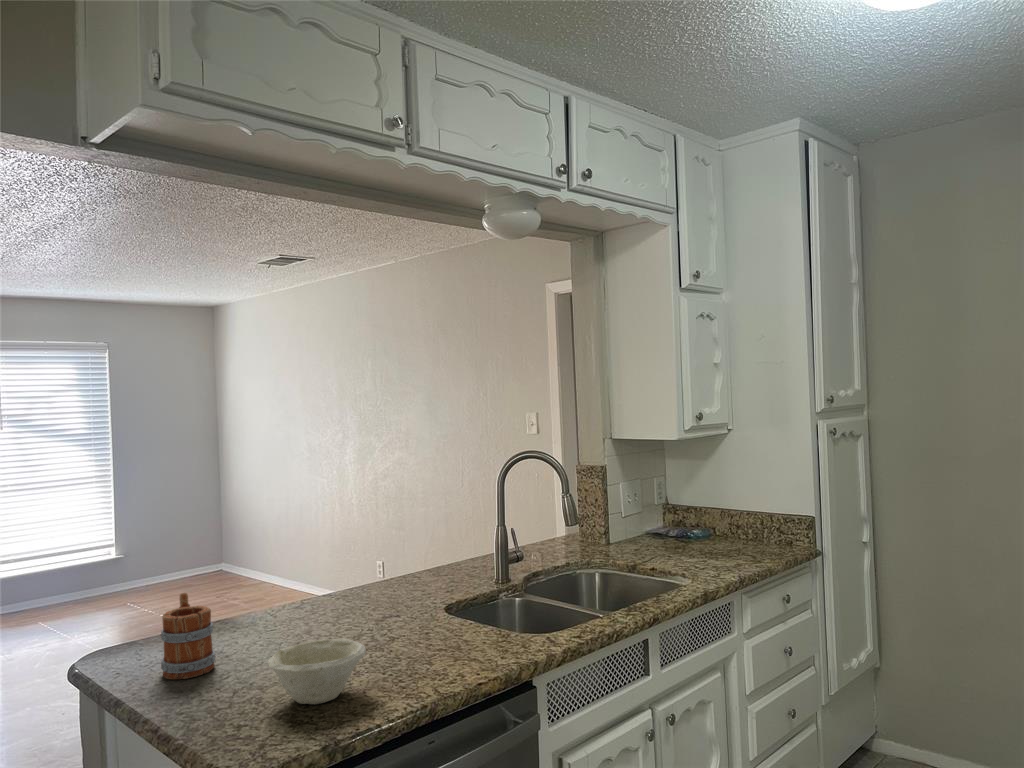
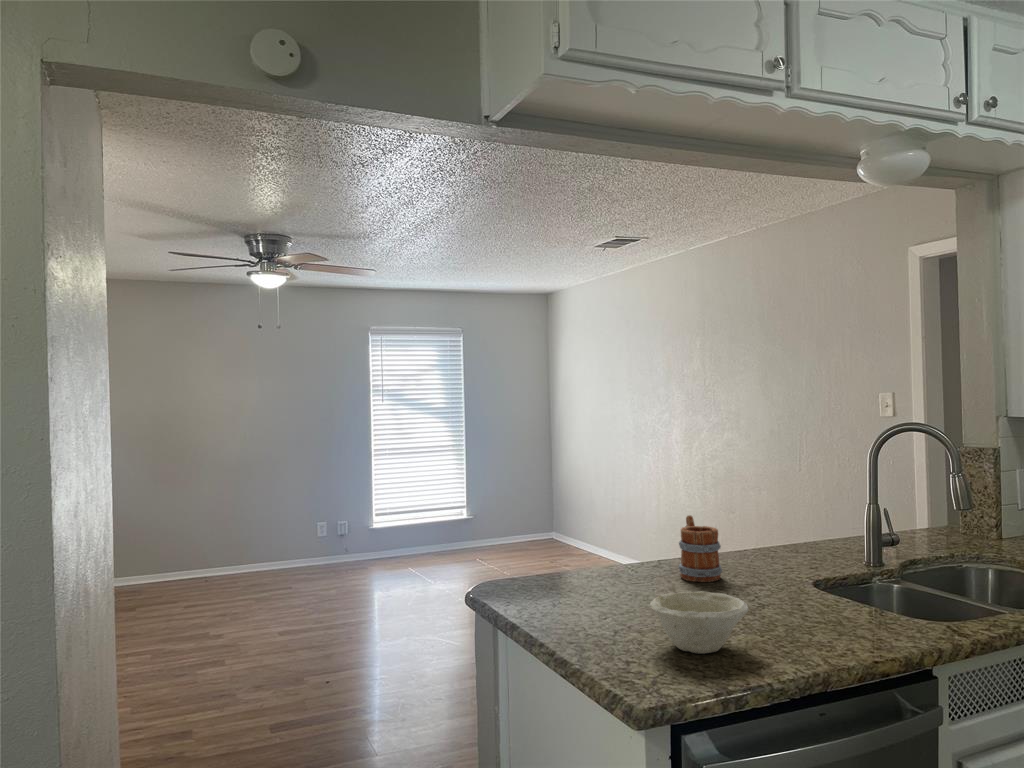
mug: present [161,593,215,679] -> present [678,515,722,582]

